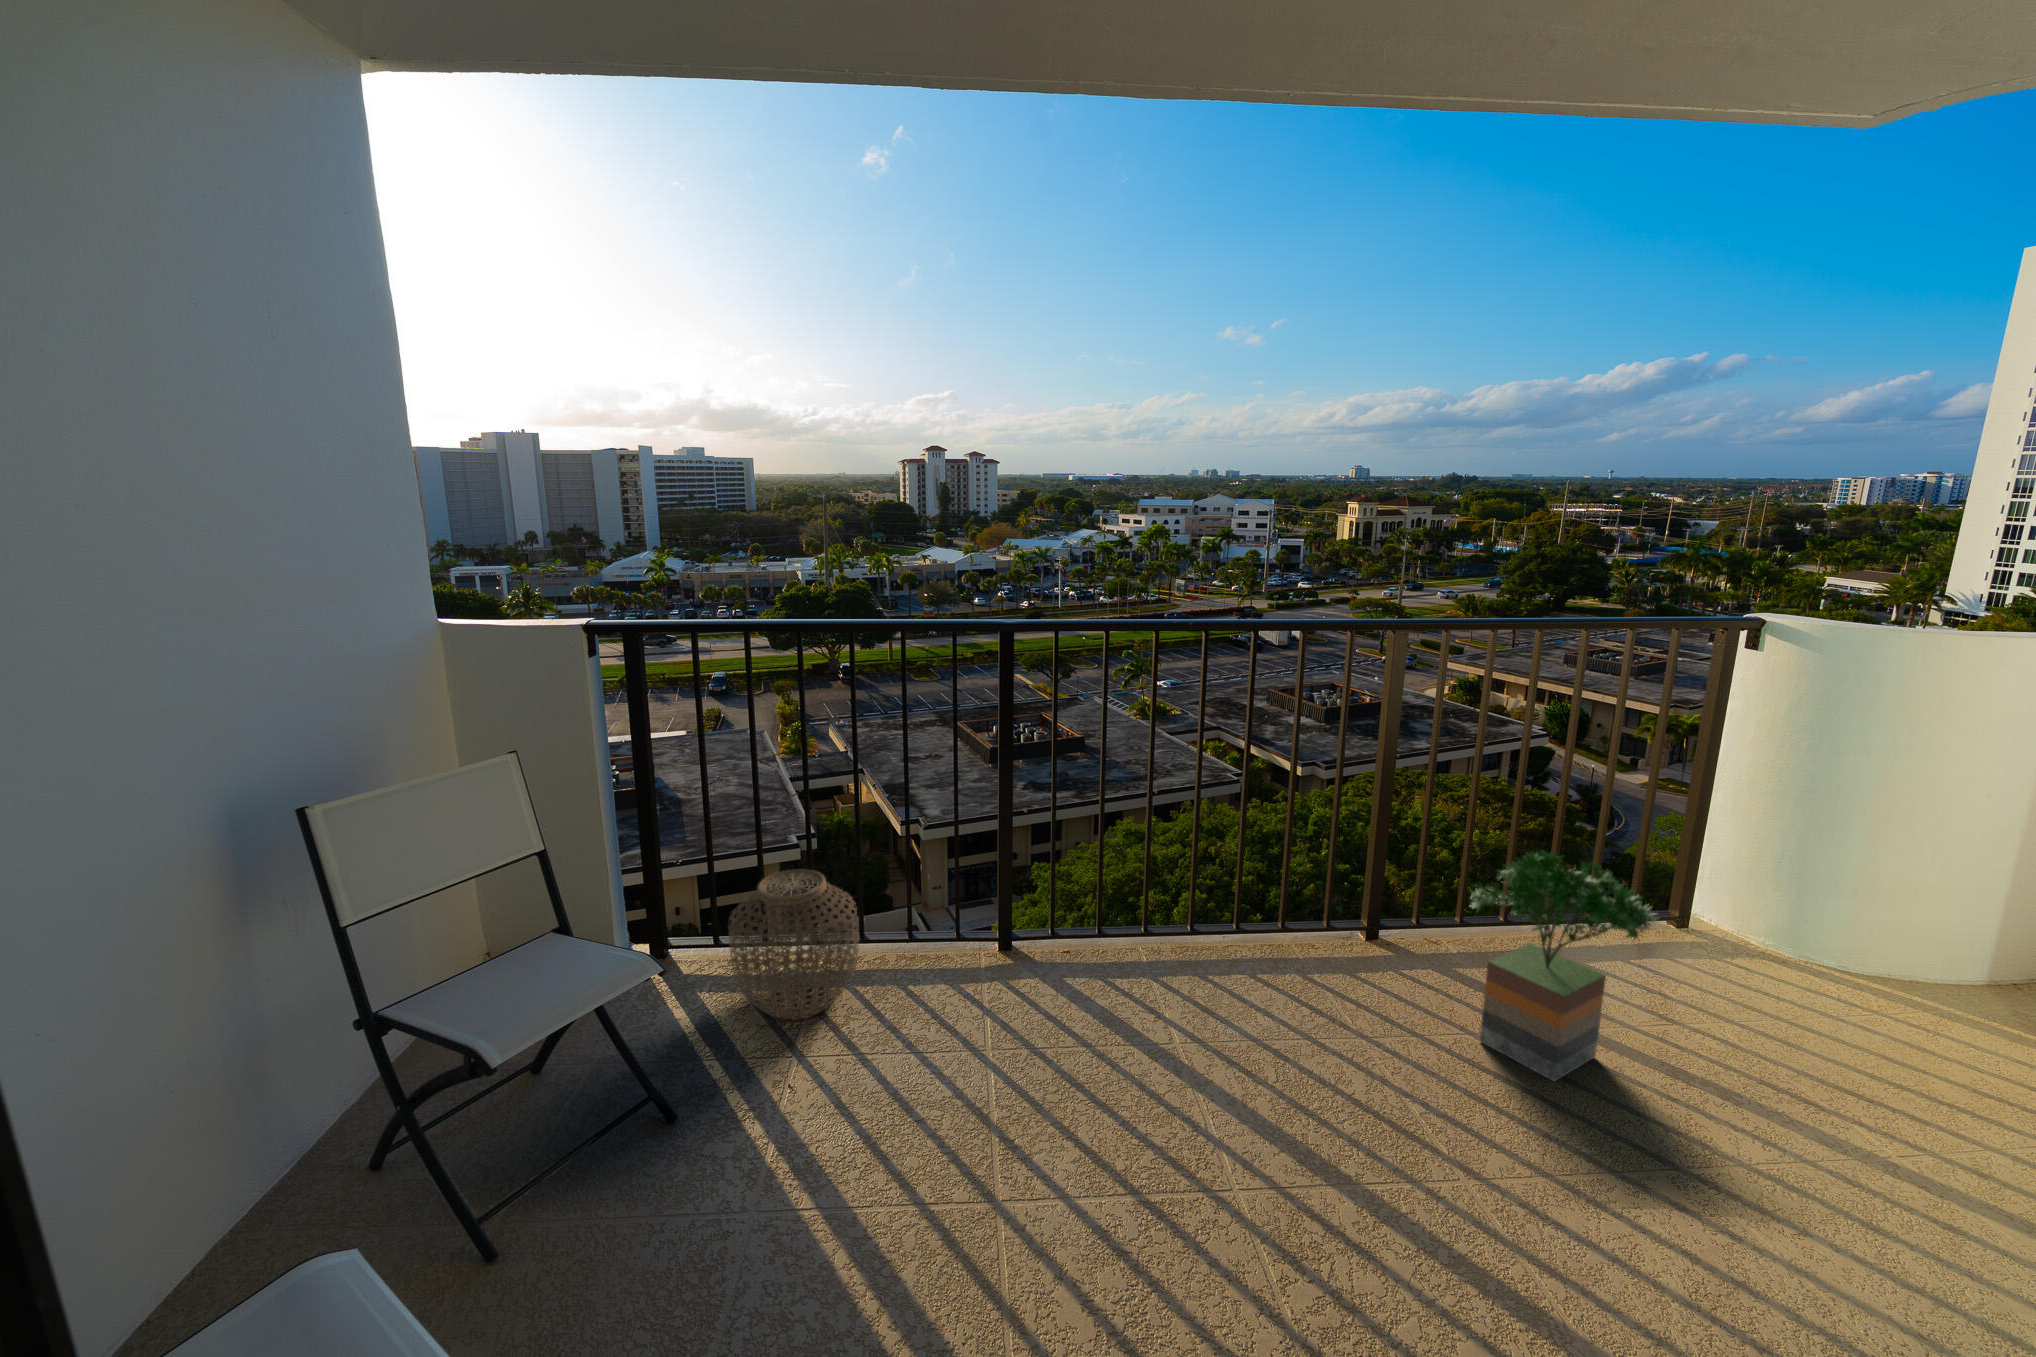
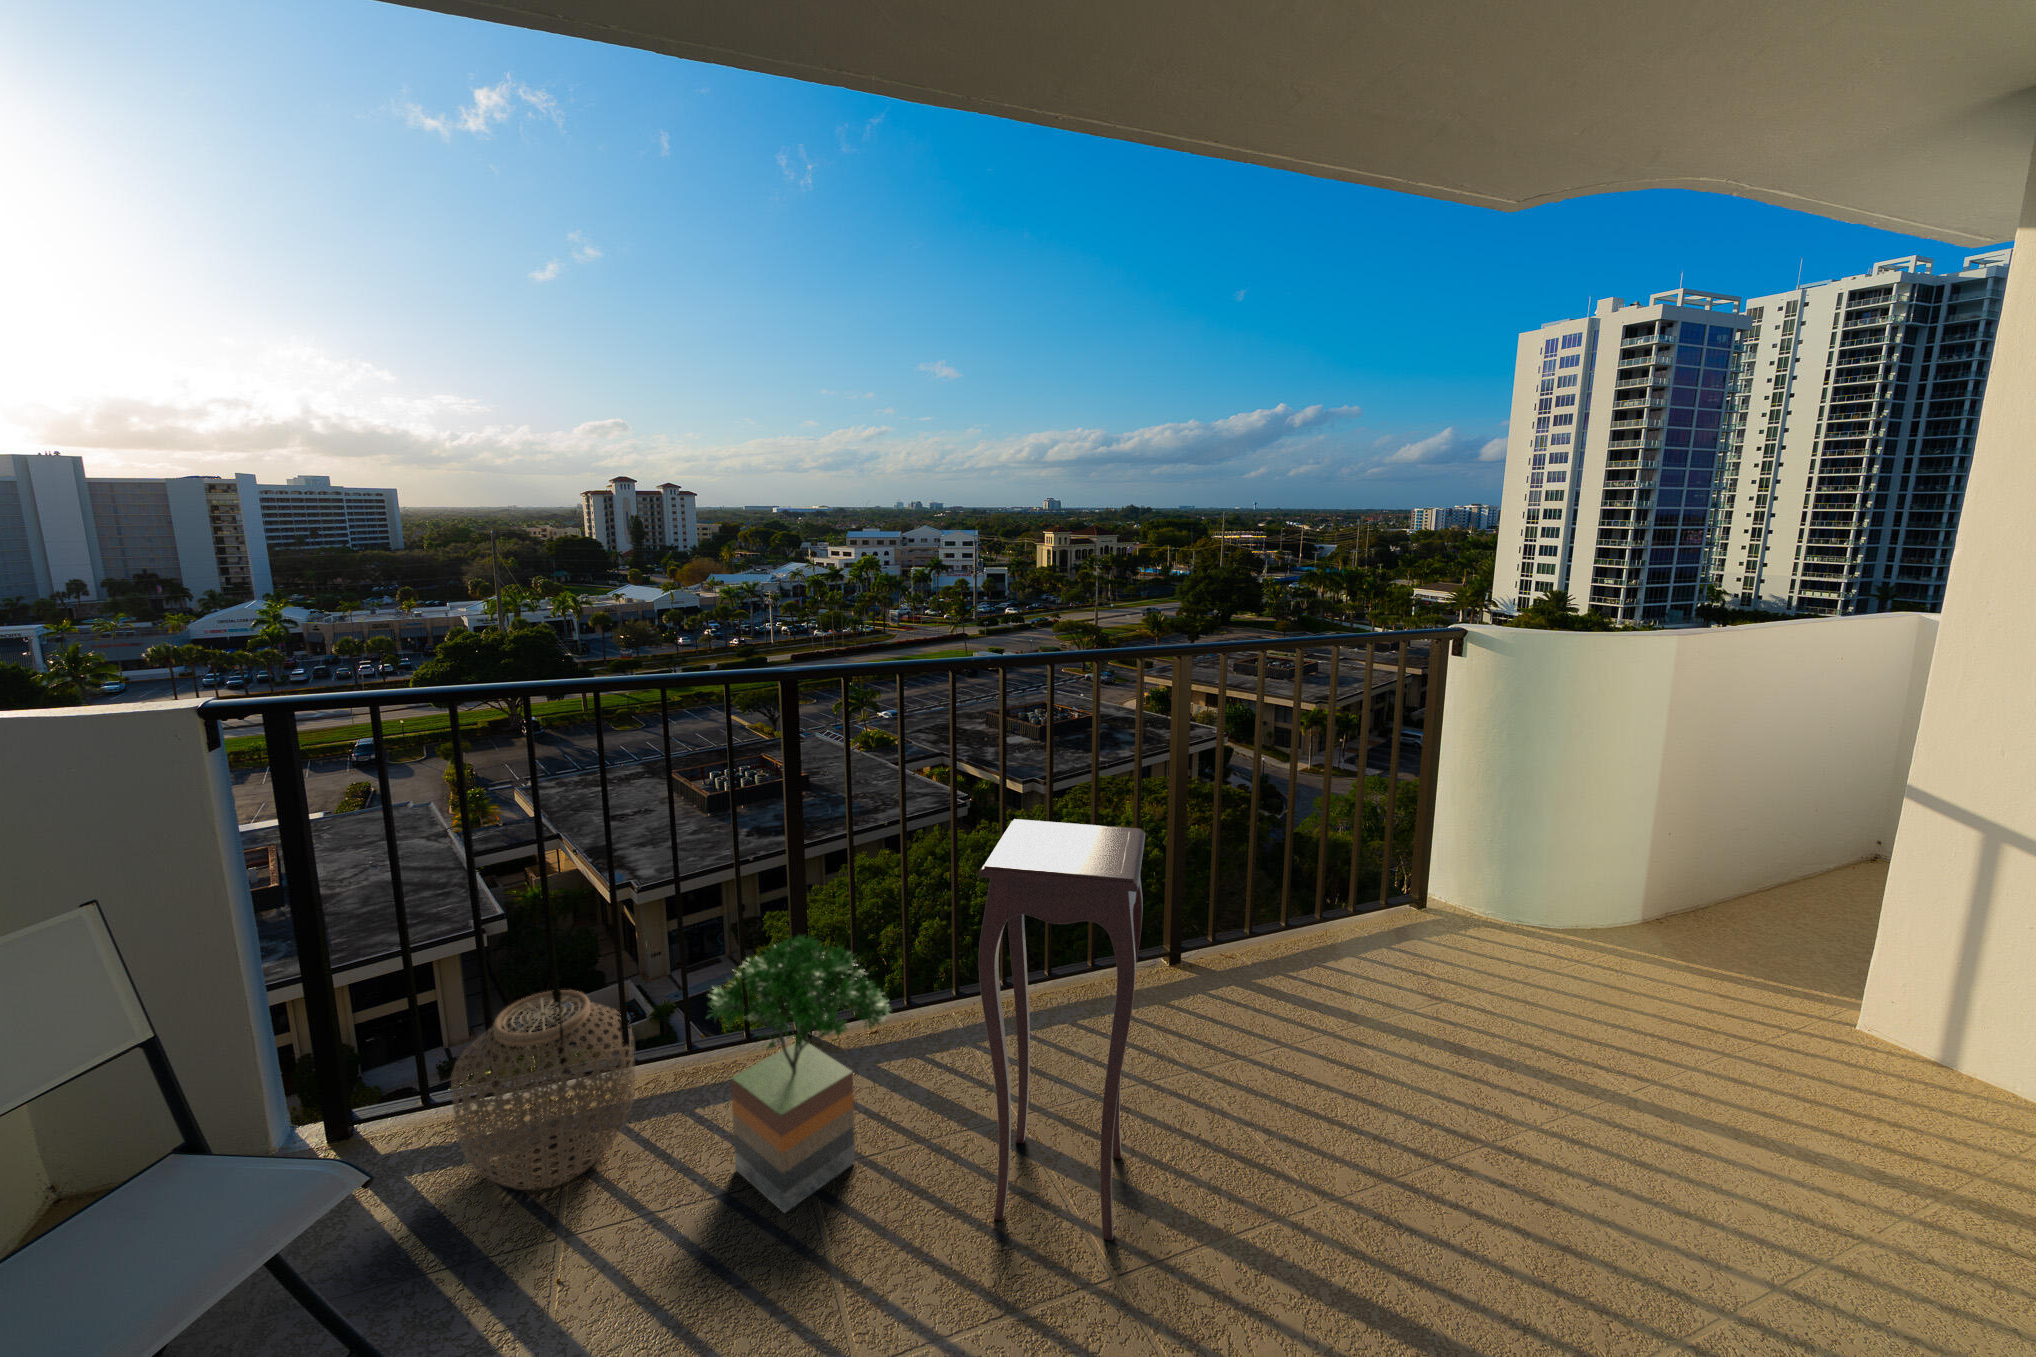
side table: none [1121,762,1304,1161] -> present [978,819,1145,1240]
potted tree: present [1472,850,1656,1081] -> present [706,935,891,1213]

